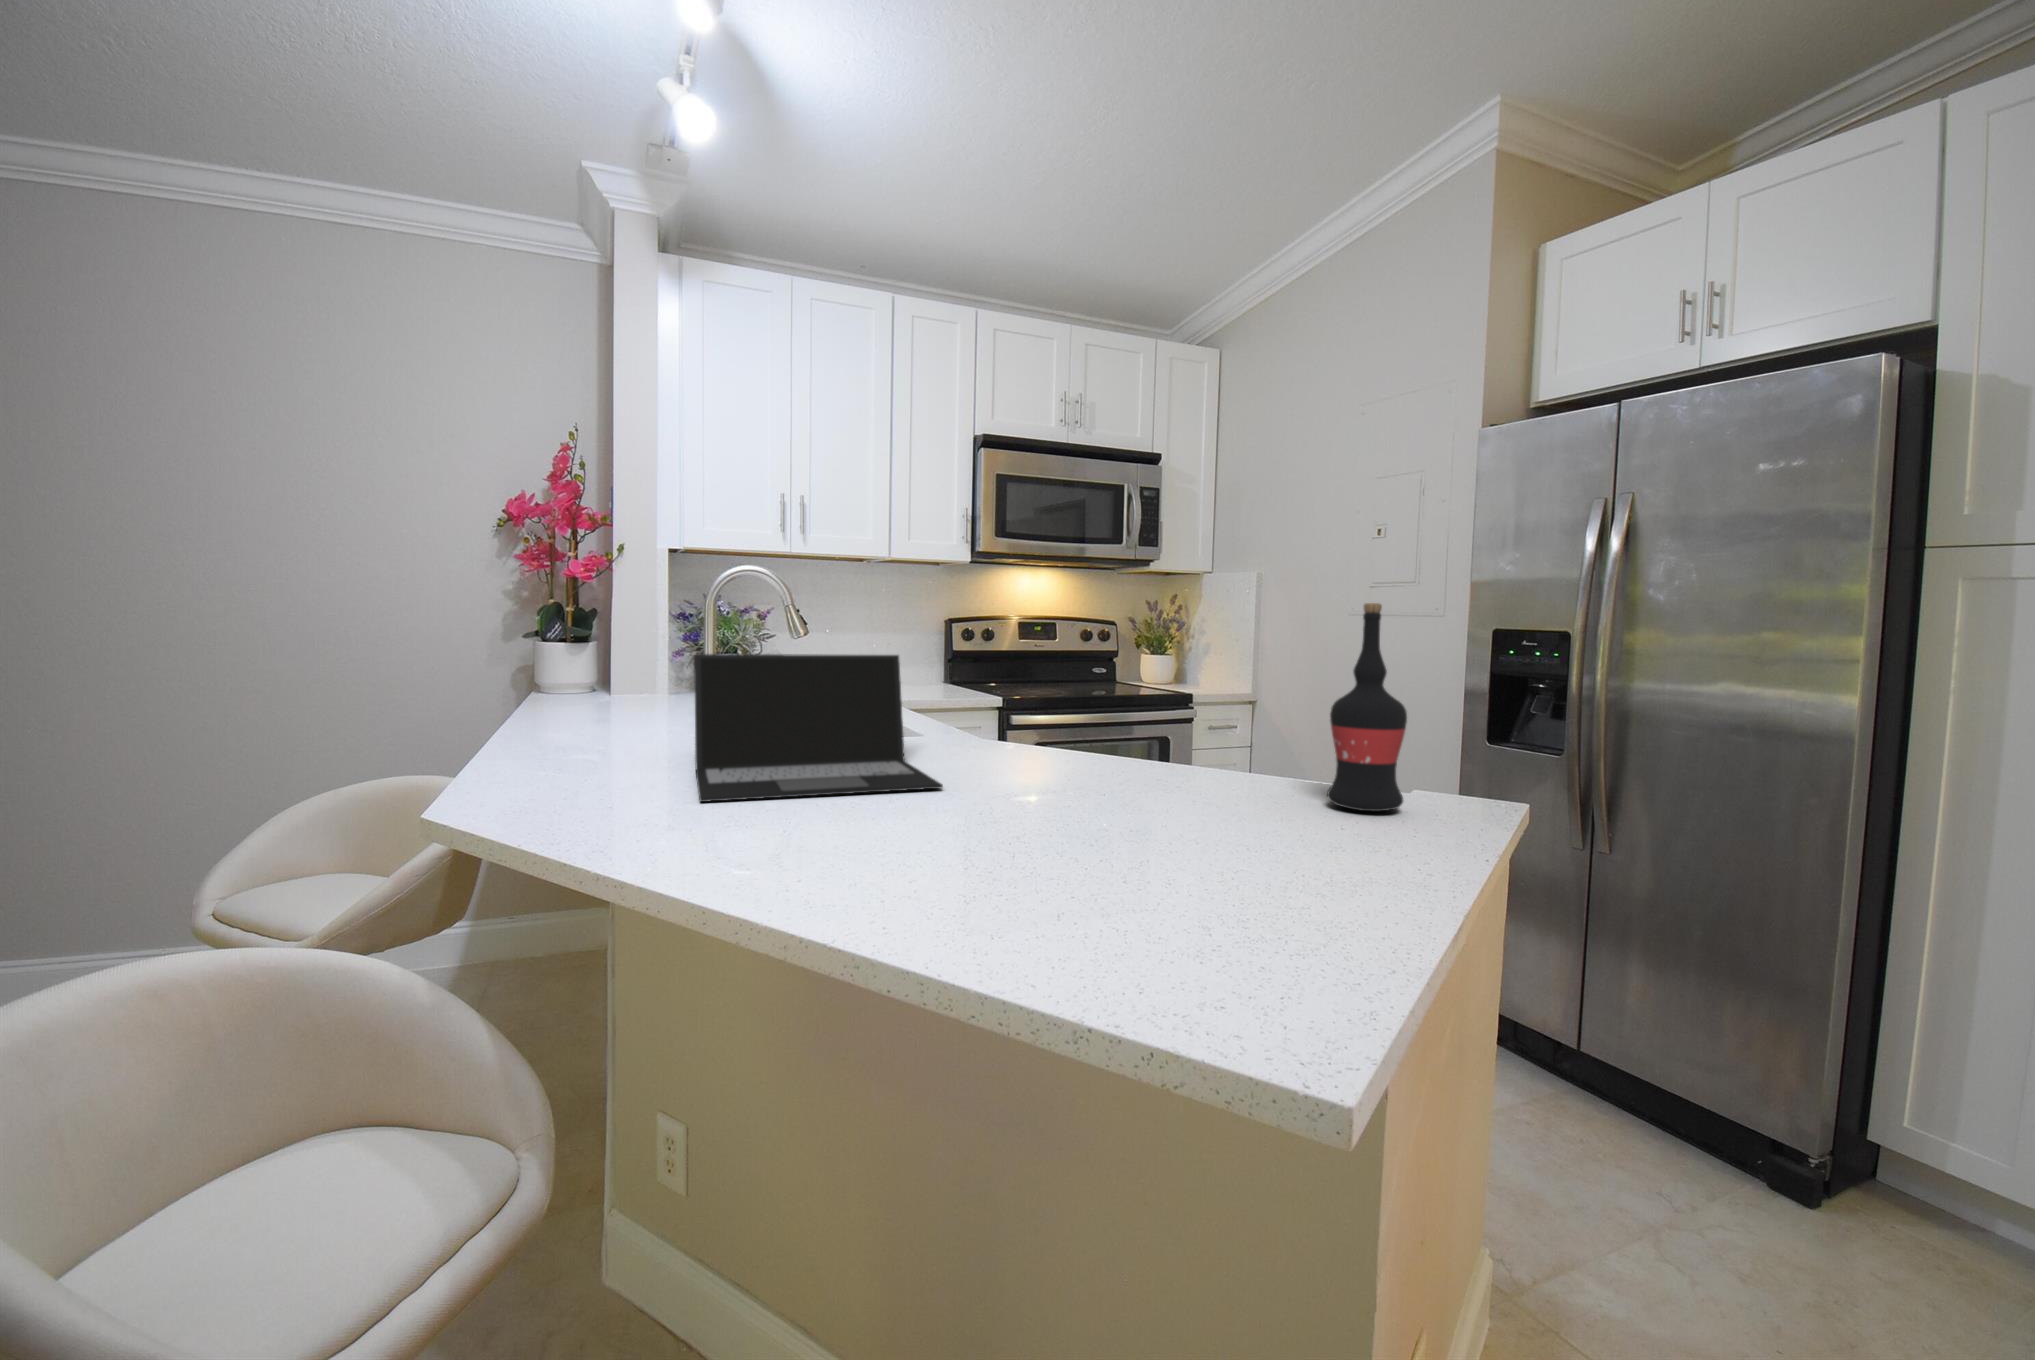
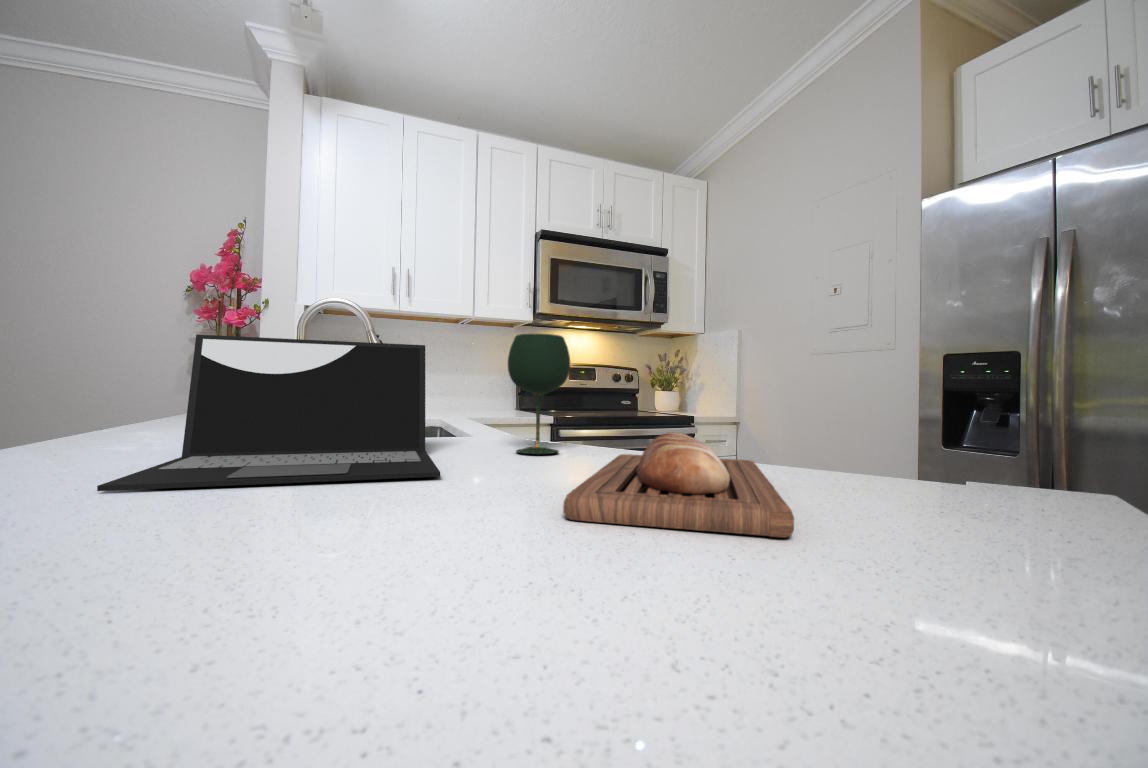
wine bottle: present [1327,603,1407,811] -> none [909,242,1025,507]
wine glass: none [980,643,1044,763] -> present [508,334,570,454]
bread loaf: none [1056,749,1214,831] -> present [563,432,794,537]

